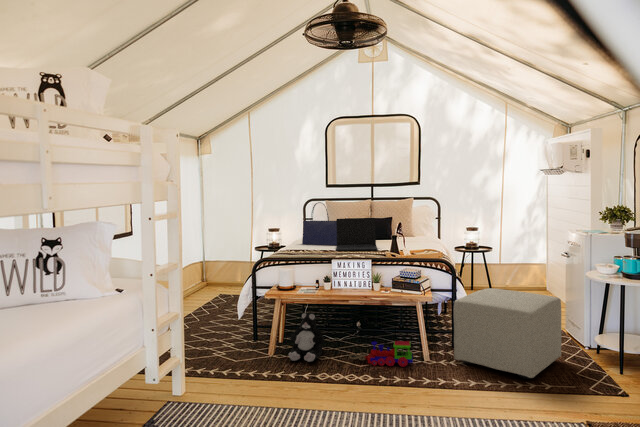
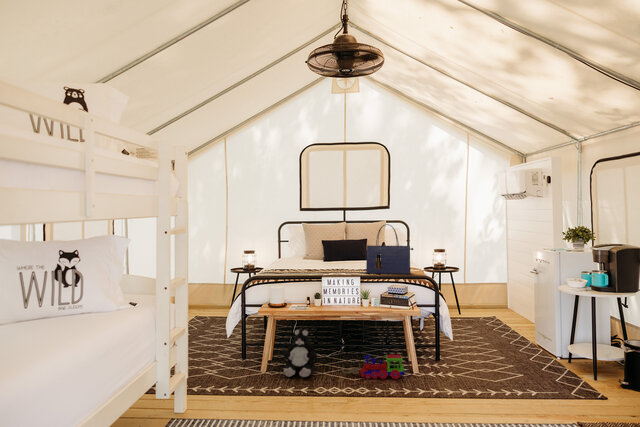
tote bag: present [302,202,337,245] -> present [366,224,413,274]
laptop: present [336,218,377,251] -> none [318,239,360,270]
ottoman: present [453,288,561,379] -> none [441,304,538,386]

